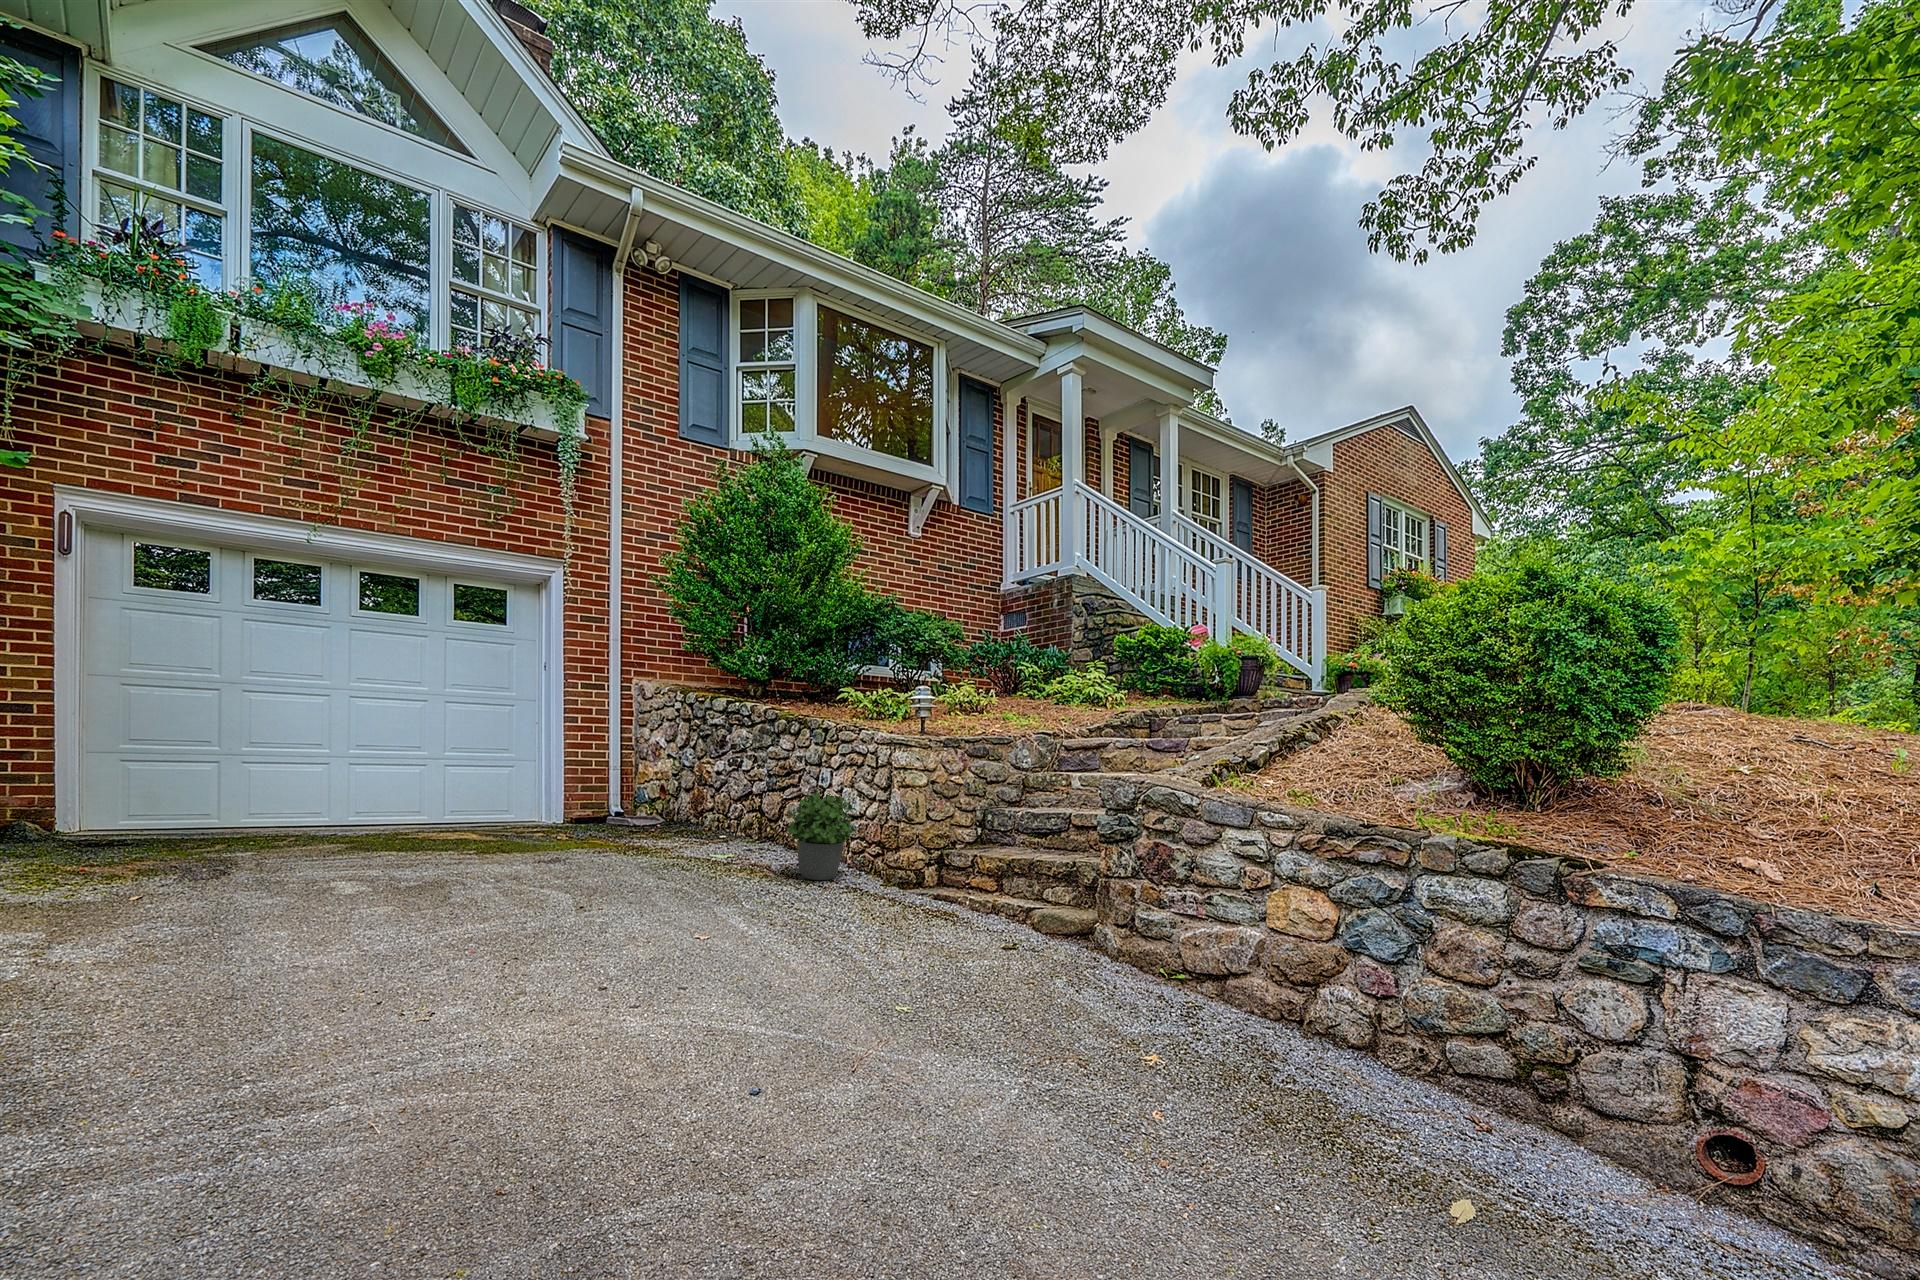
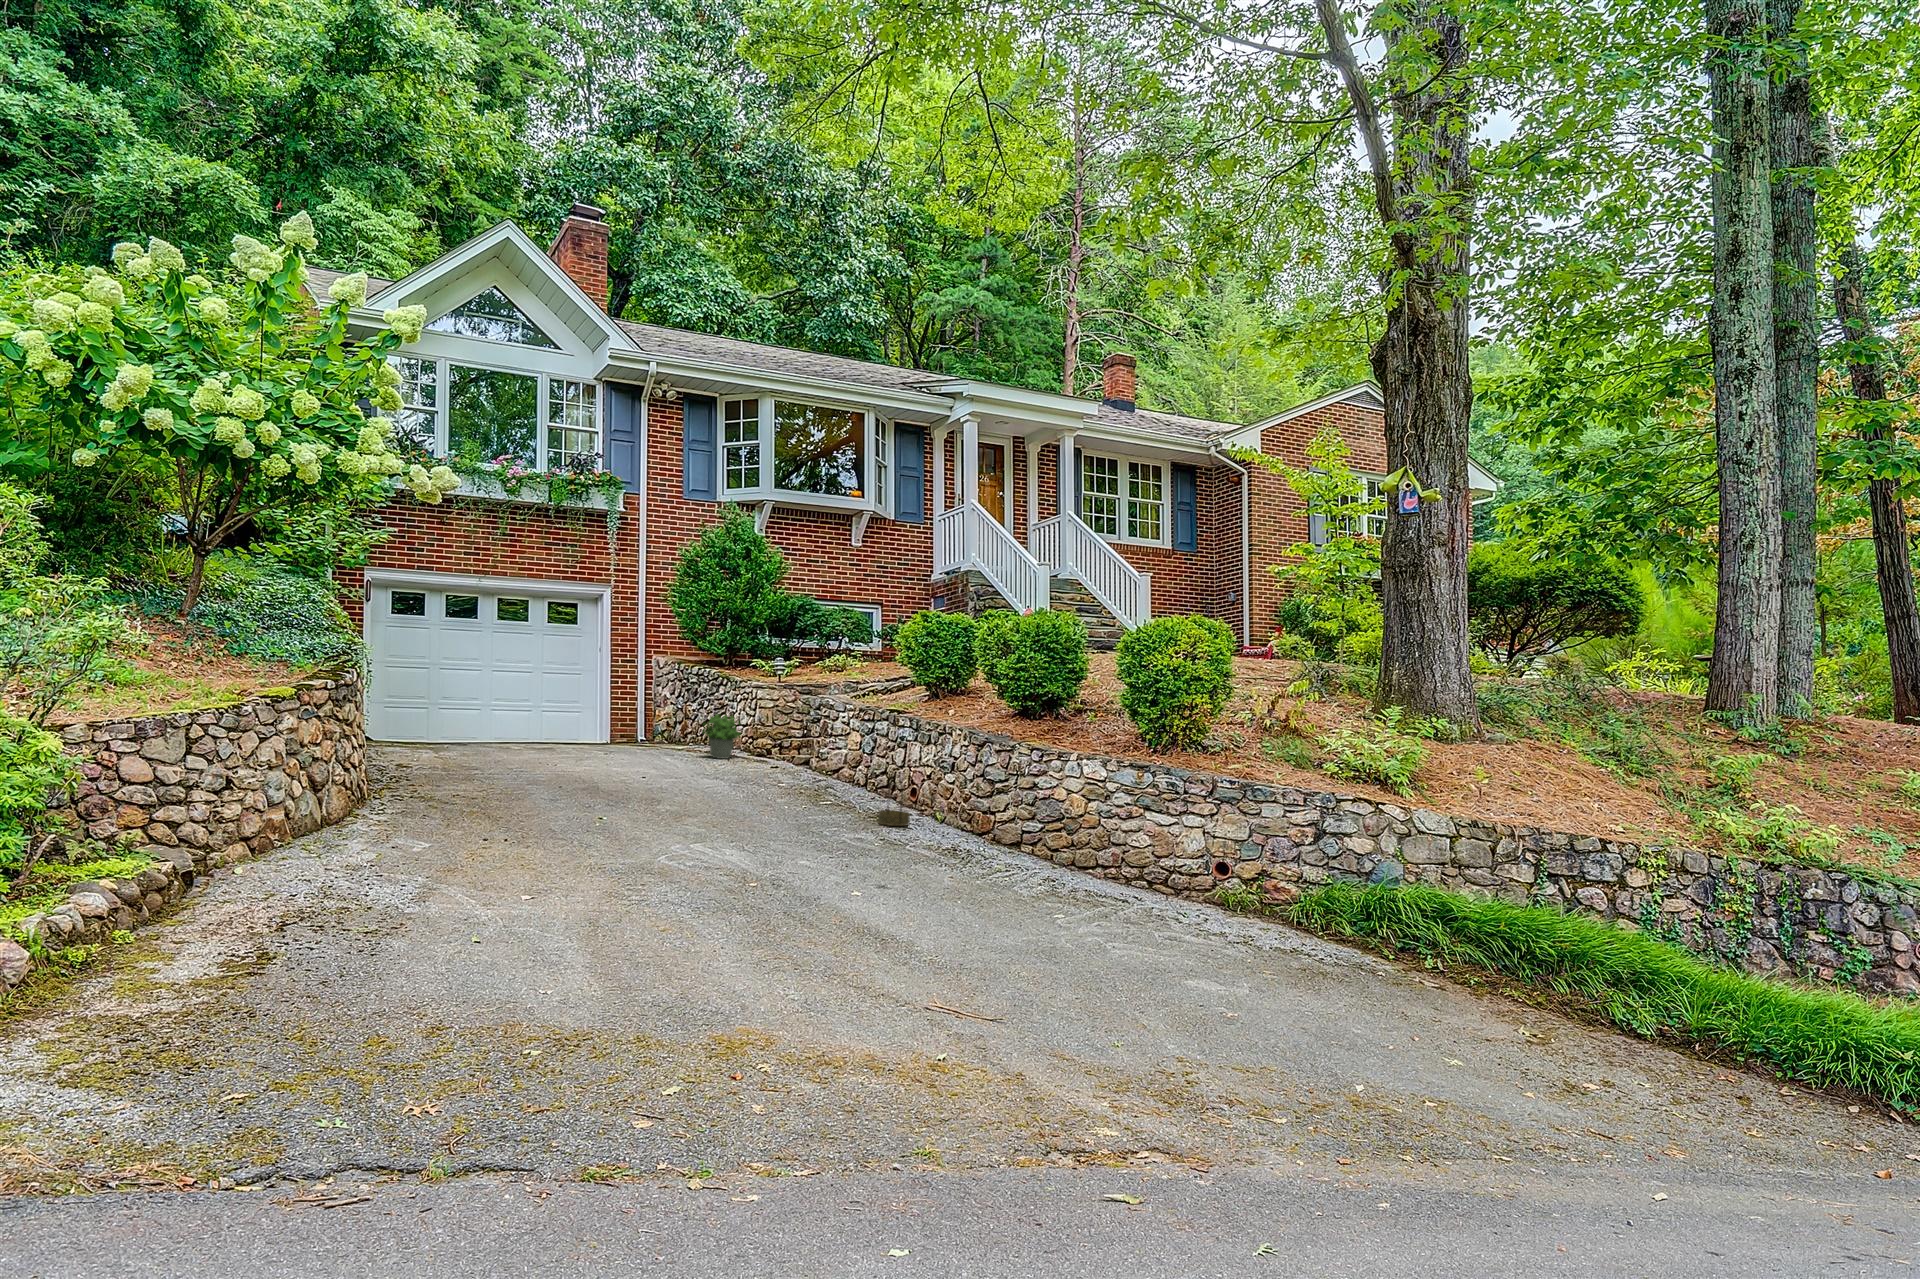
basket: none [1610,1048,1742,1233] -> present [878,774,910,826]

